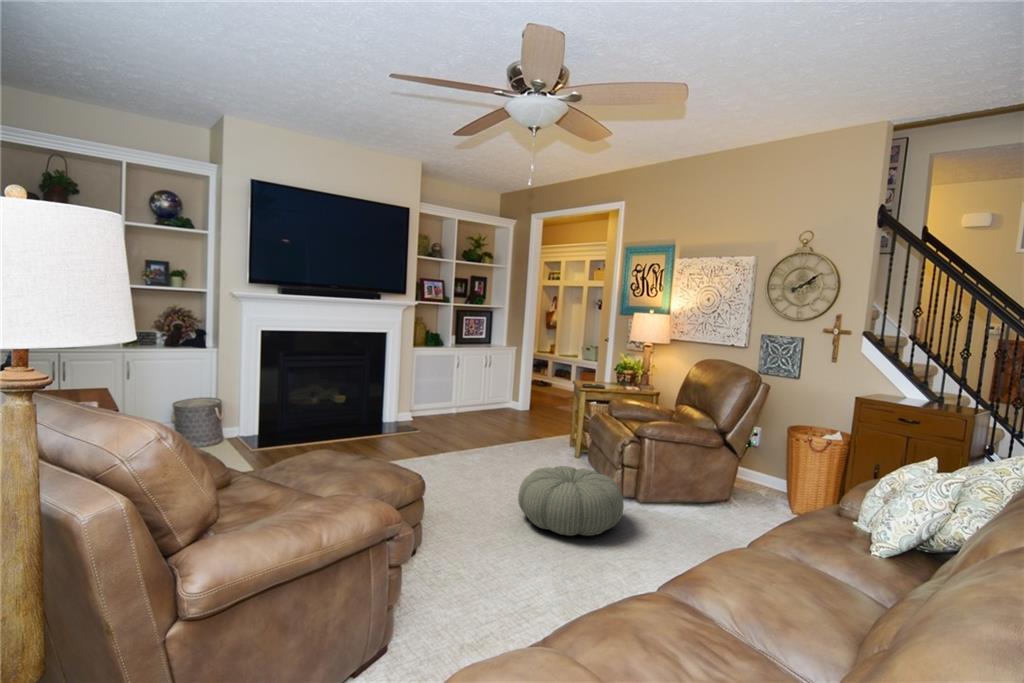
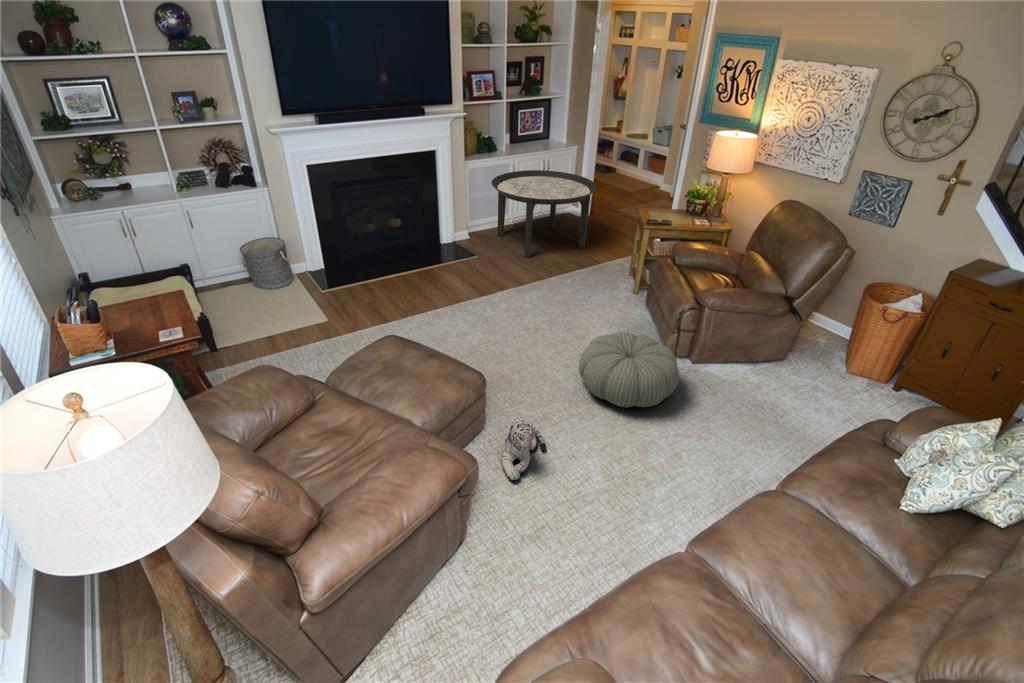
round table: none [437,362,534,432] -> present [491,170,597,258]
plush toy: none [426,527,479,596] -> present [501,420,545,480]

